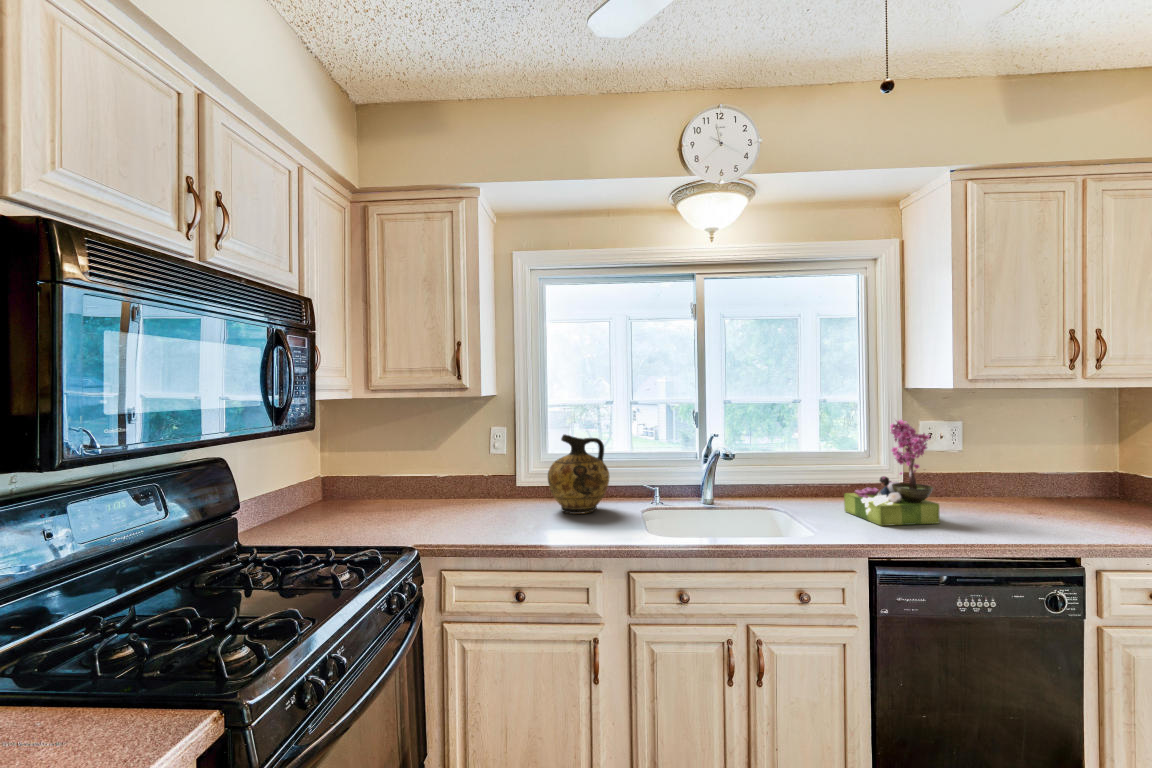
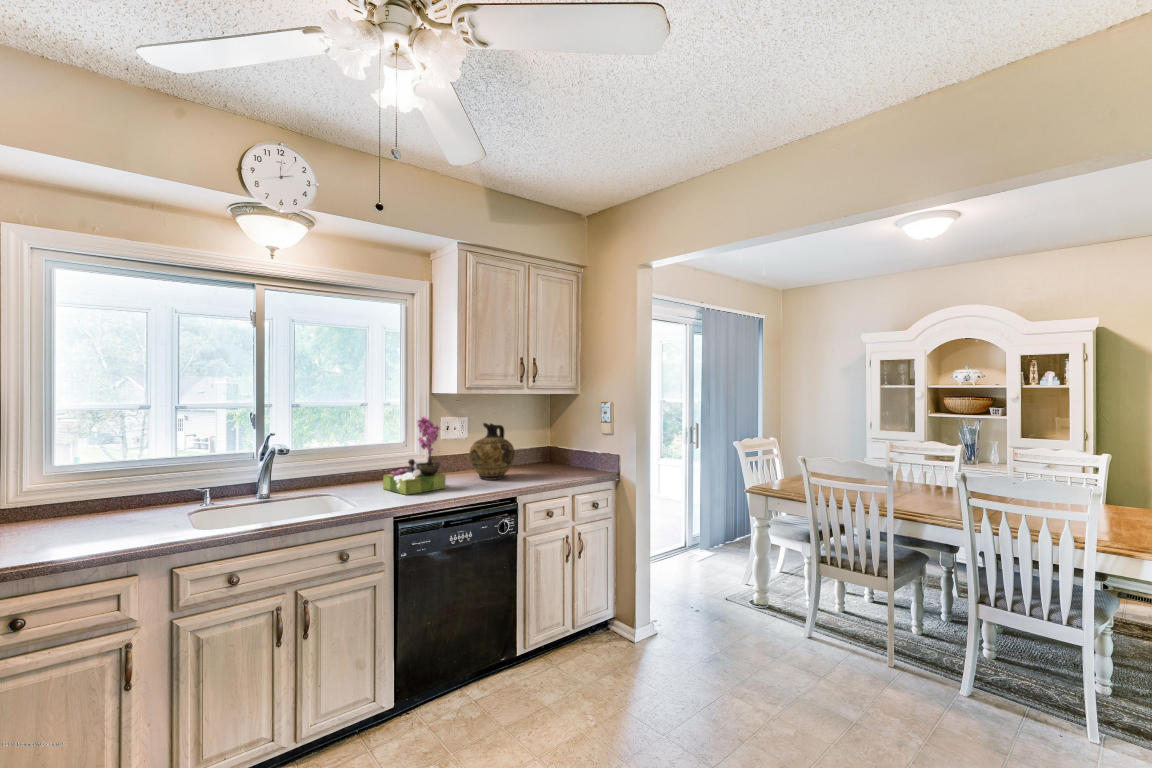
ceramic jug: present [548,434,609,514] -> present [469,423,515,480]

